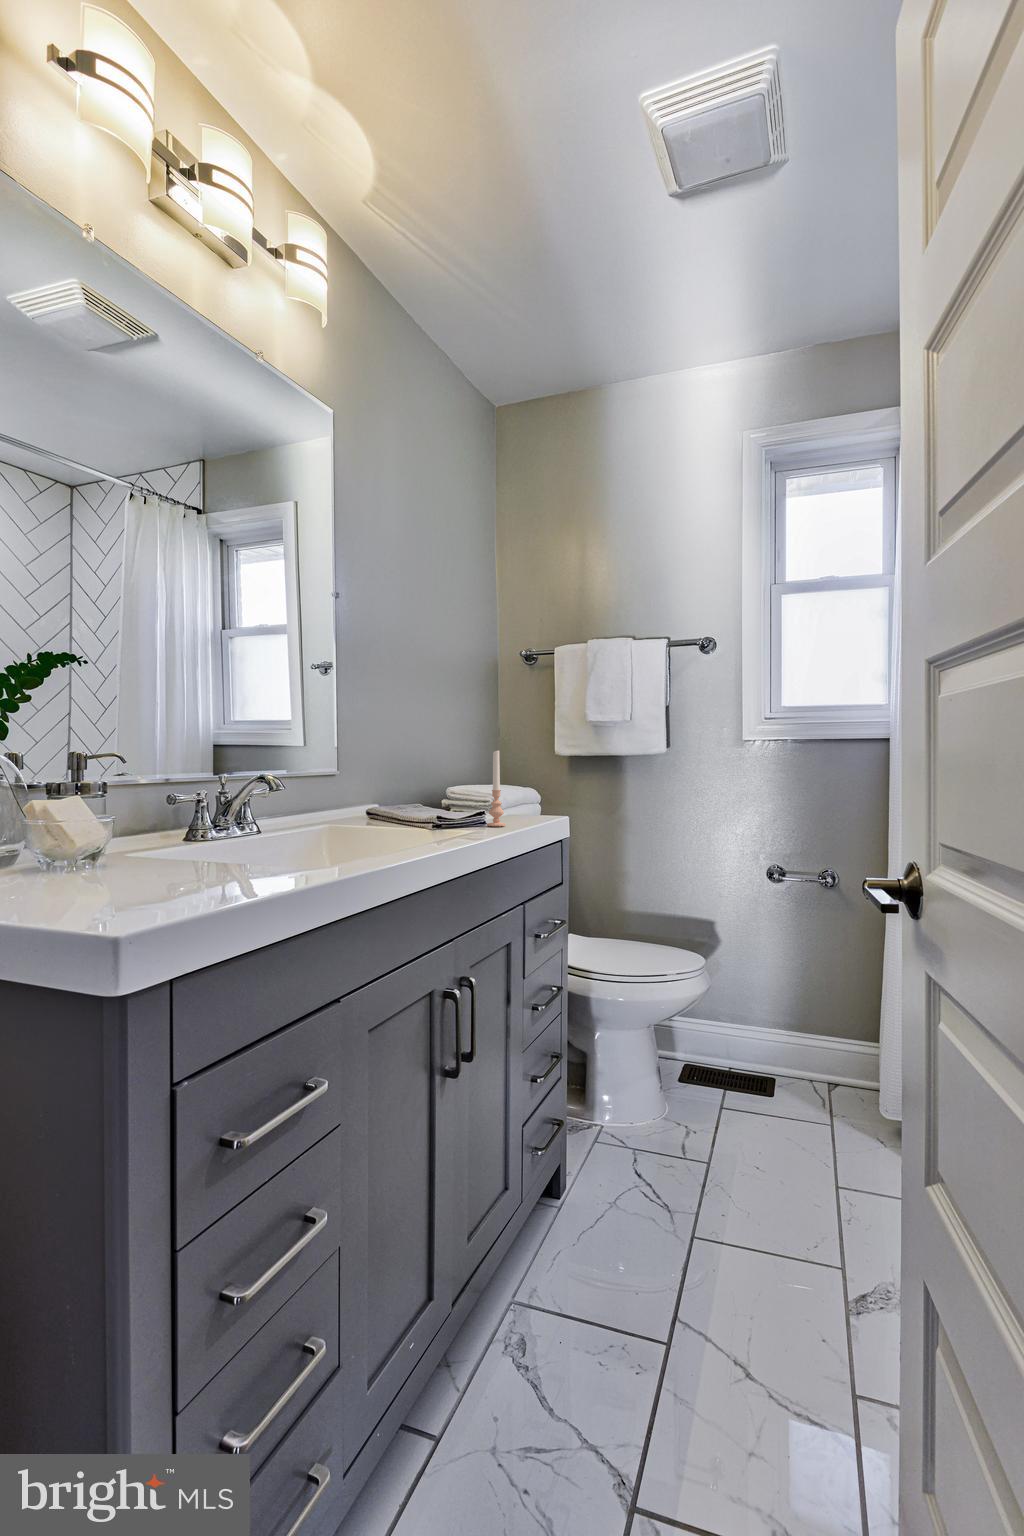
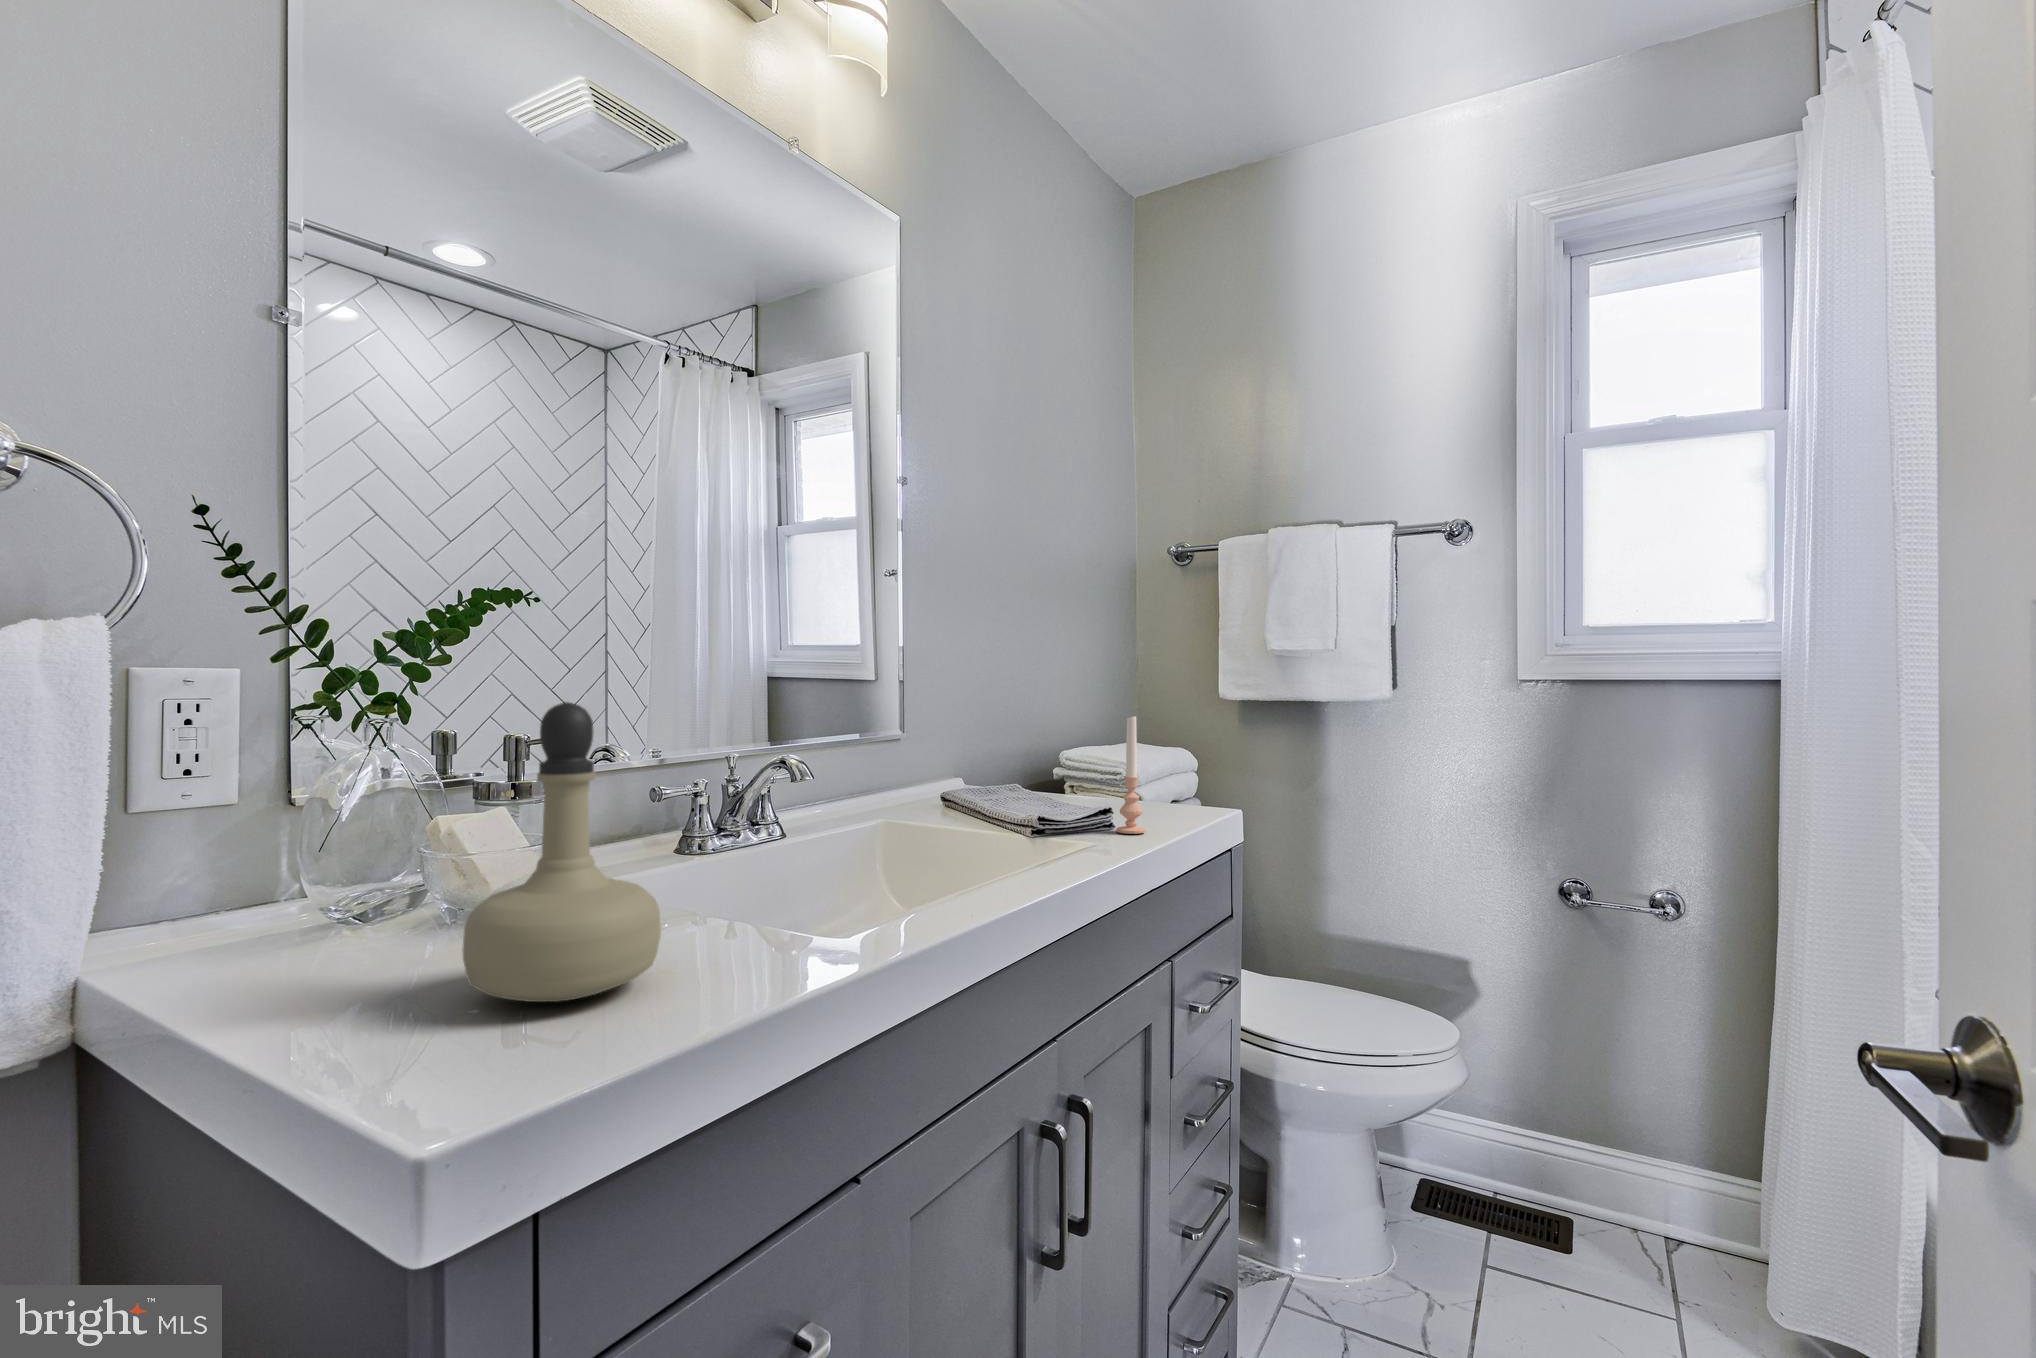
perfume bottle: none [71,702,201,889] -> present [462,702,661,1002]

